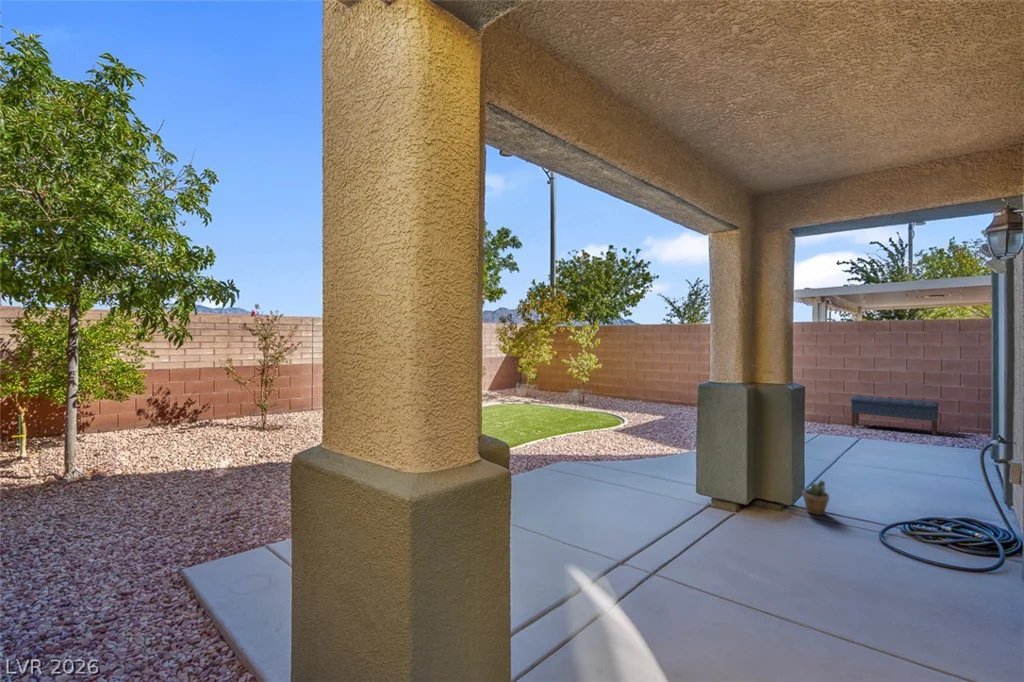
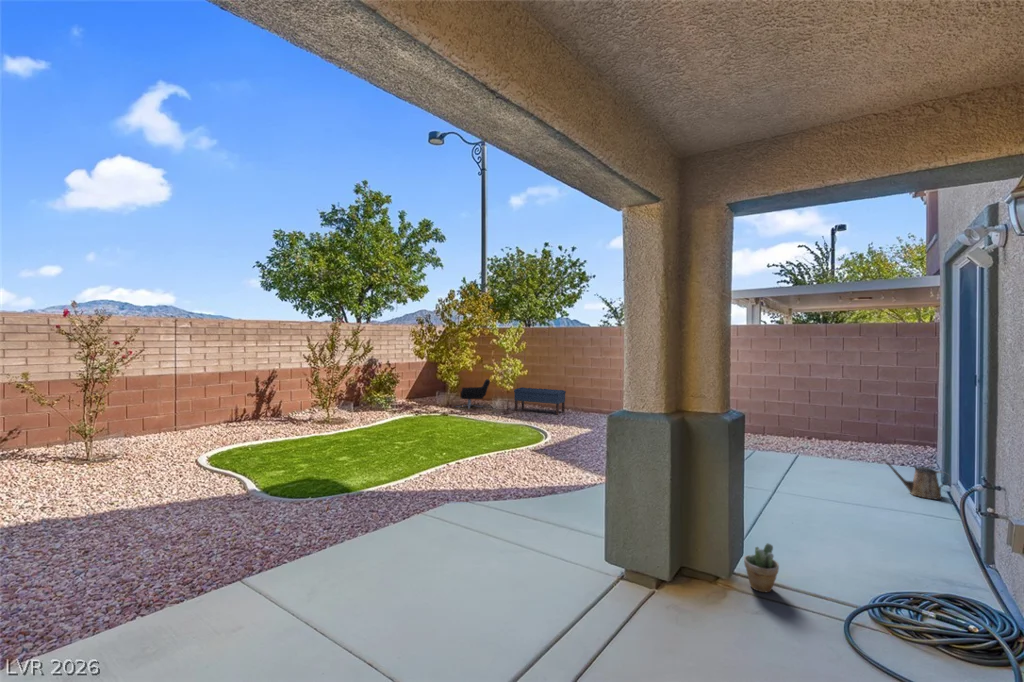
lounge chair: none [536,372,567,398] -> present [461,379,490,408]
bench: present [851,396,939,436] -> present [514,387,566,415]
watering can: none [934,436,997,470] -> present [883,460,951,499]

